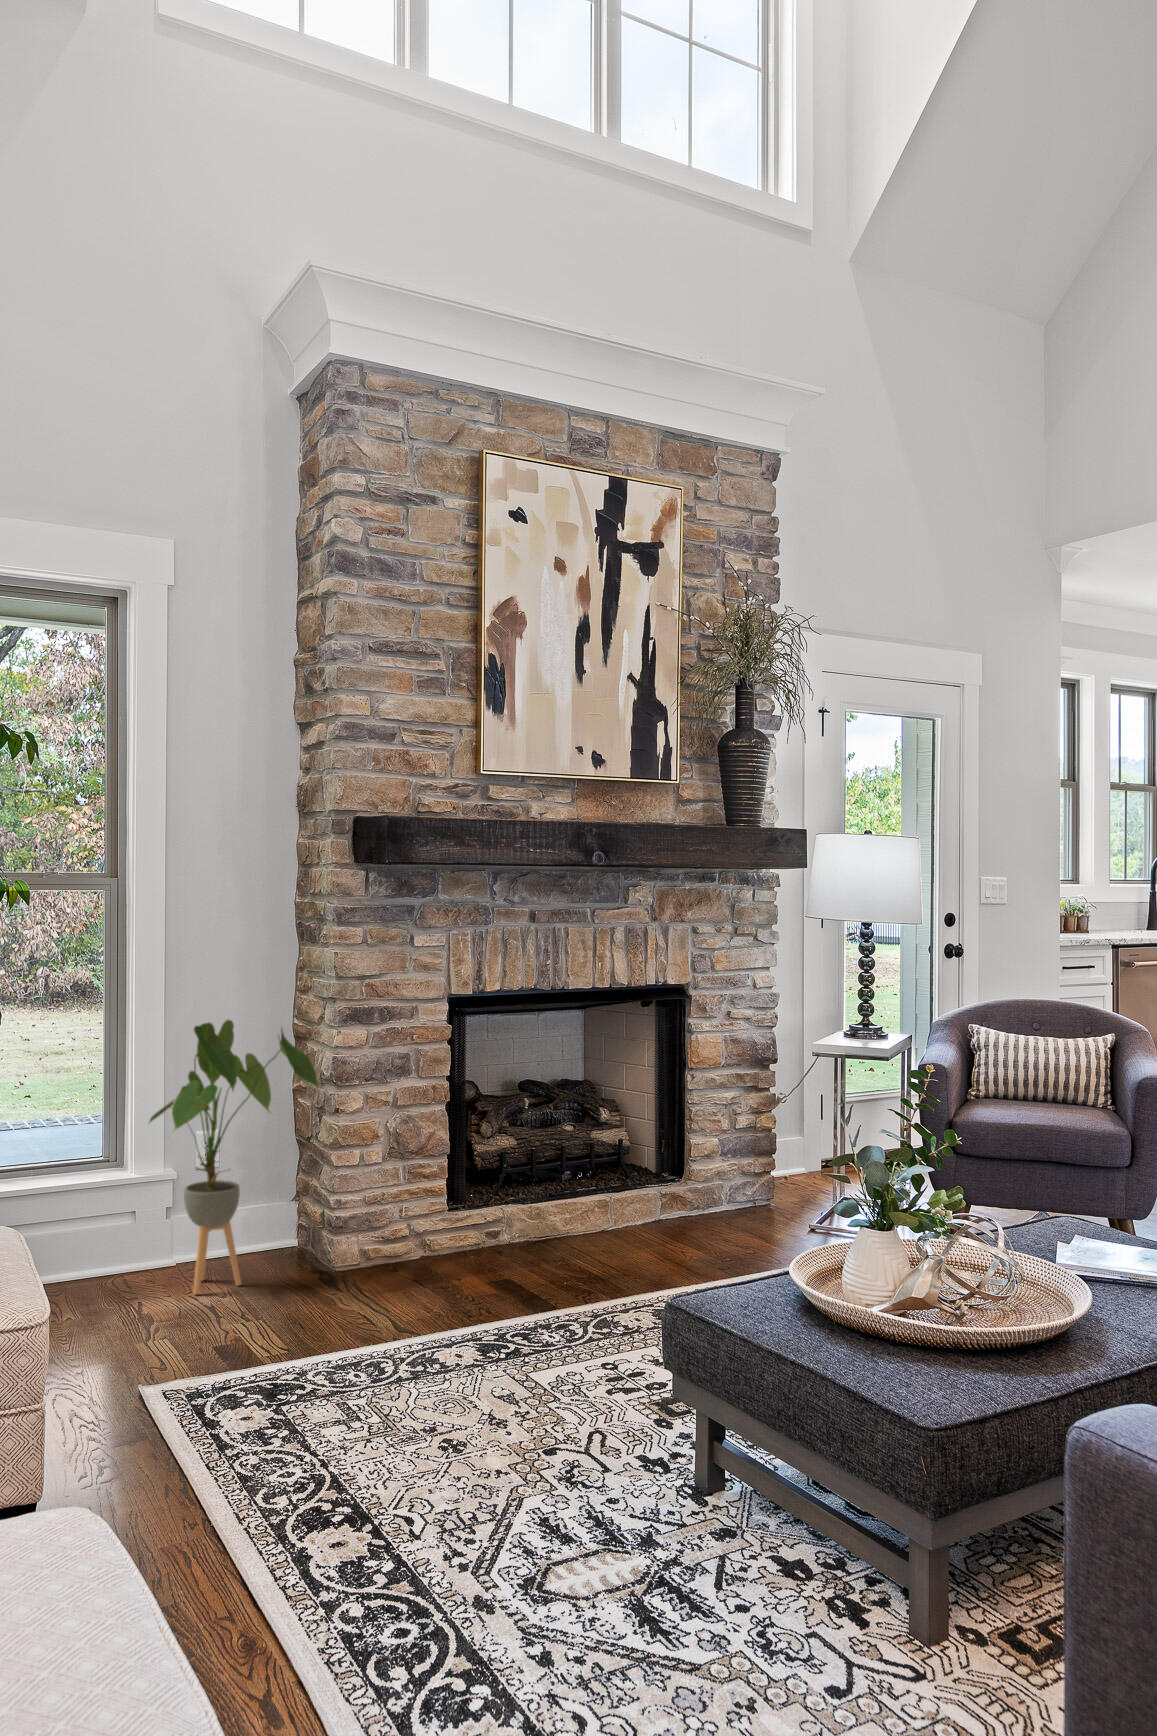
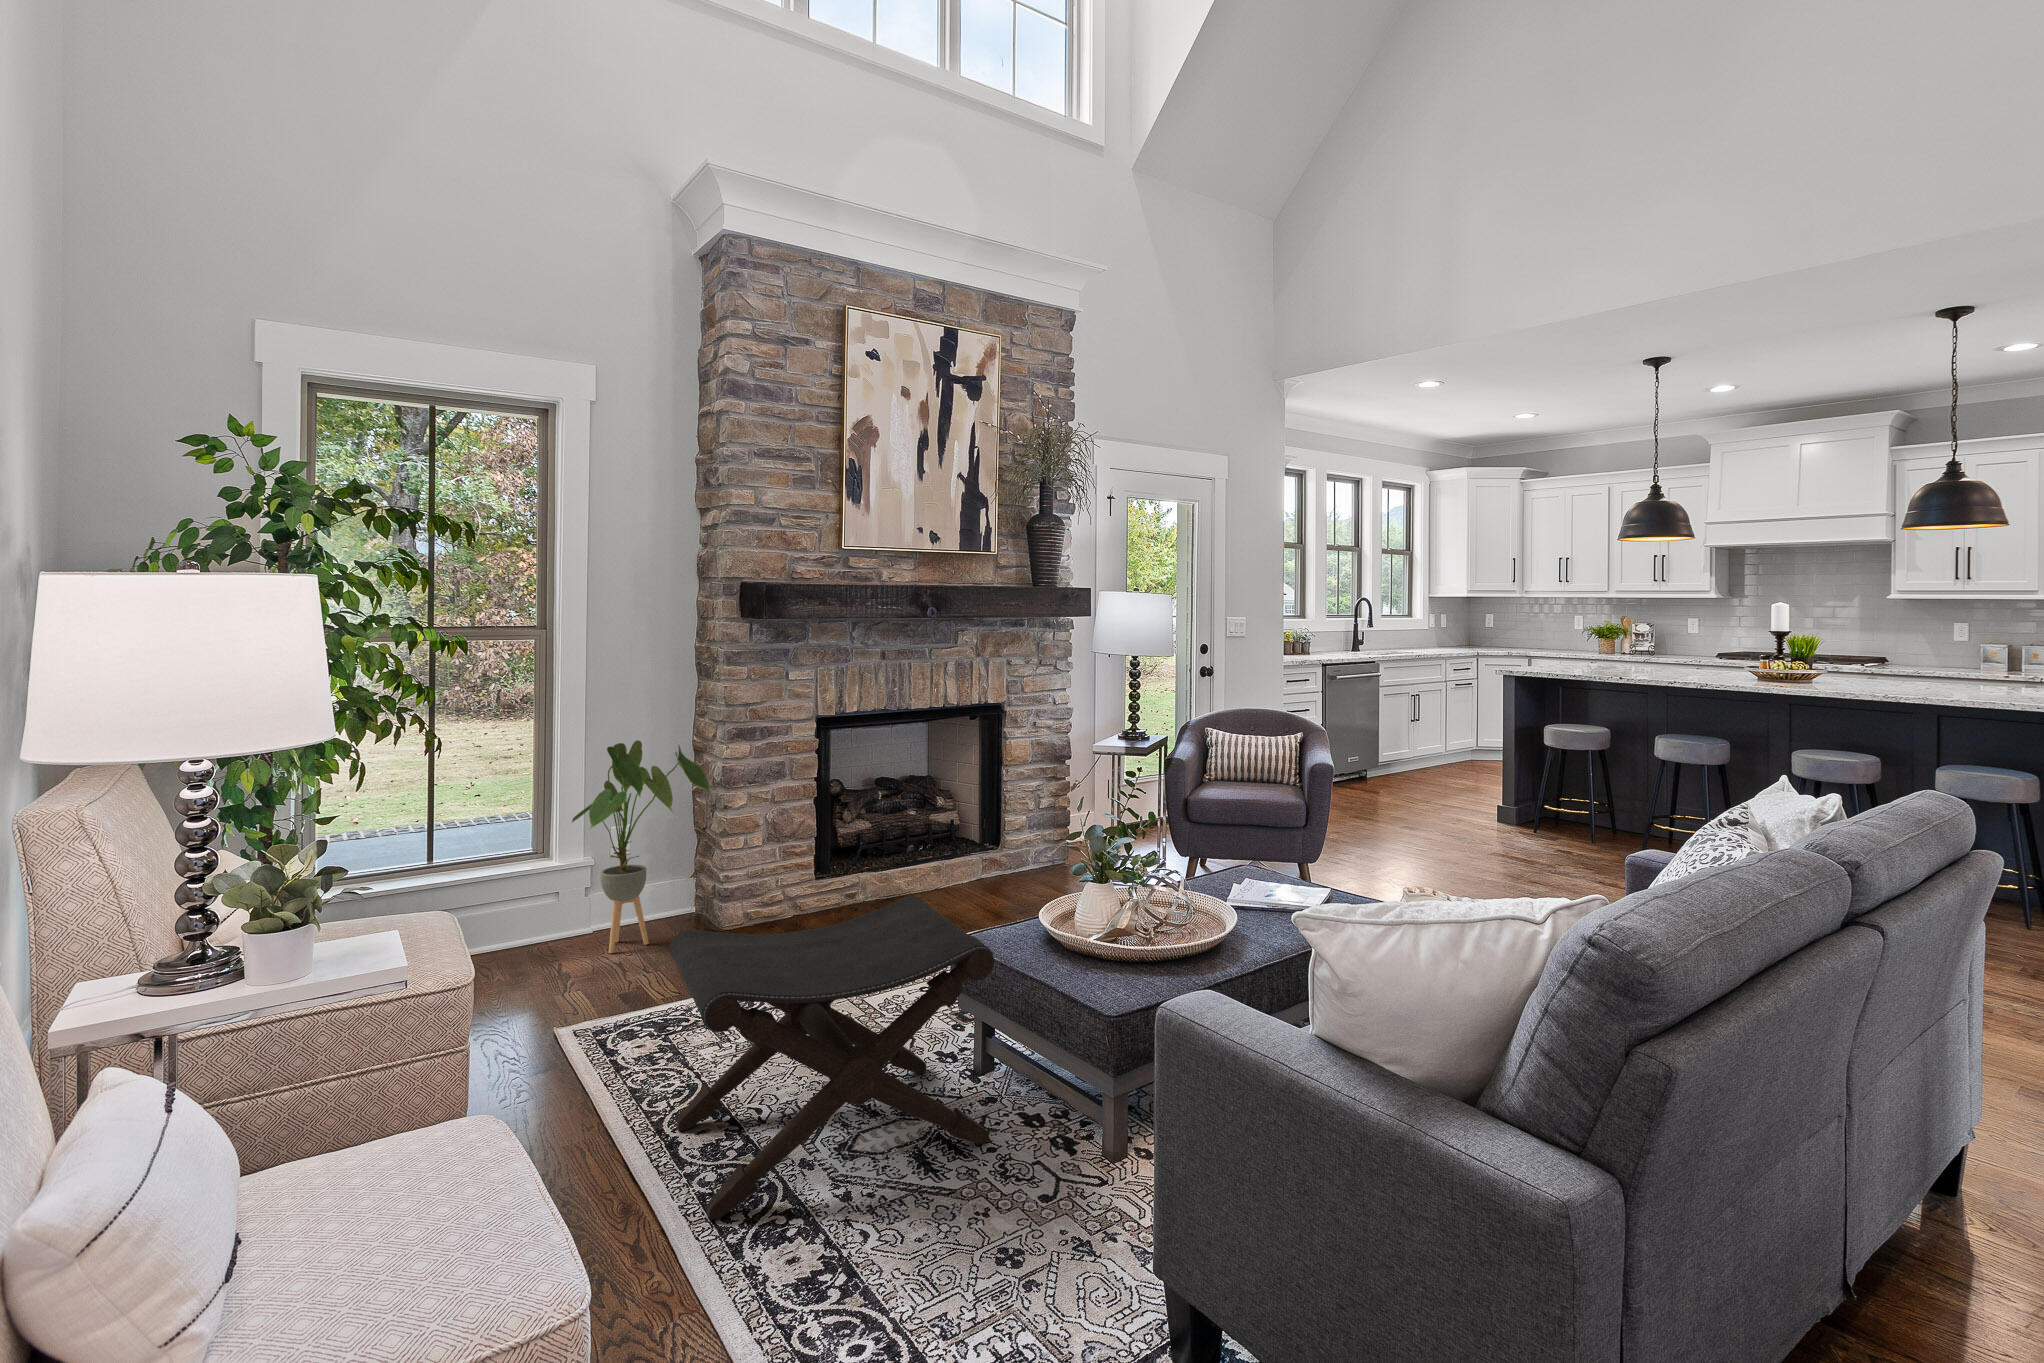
footstool: none [295,1234,745,1678] -> present [670,896,994,1220]

